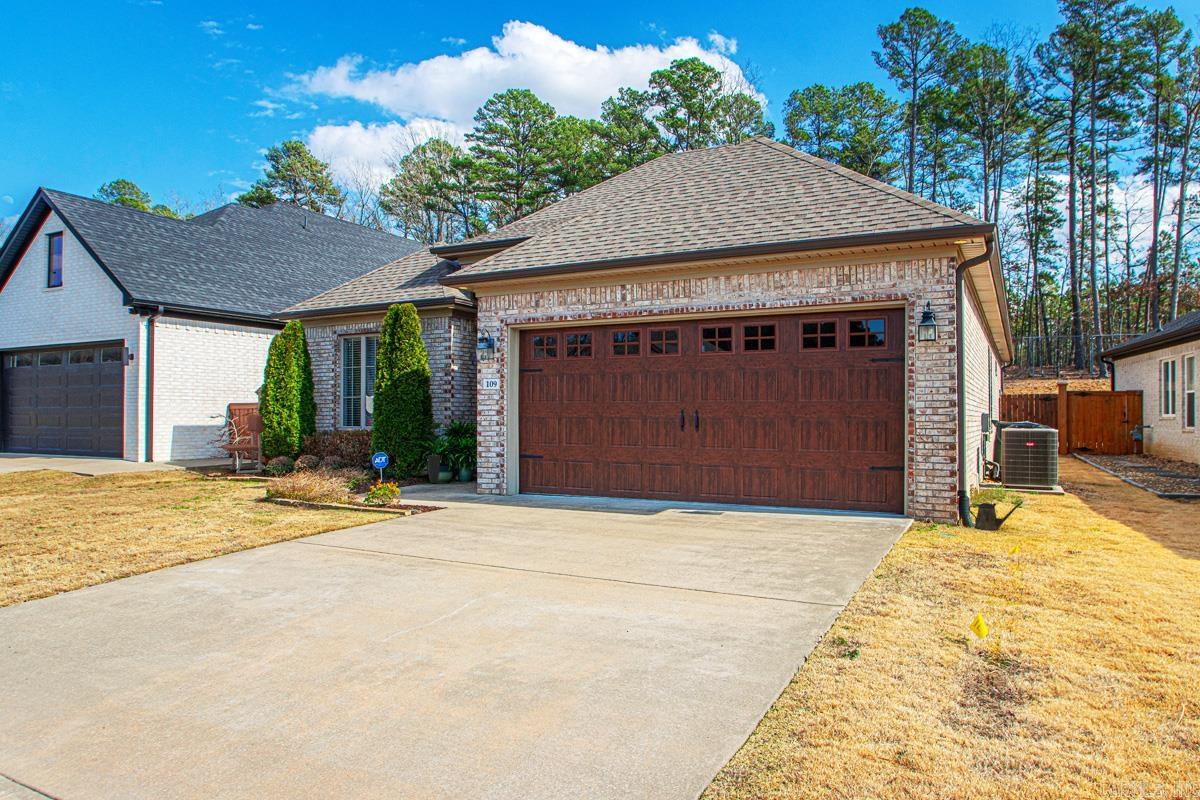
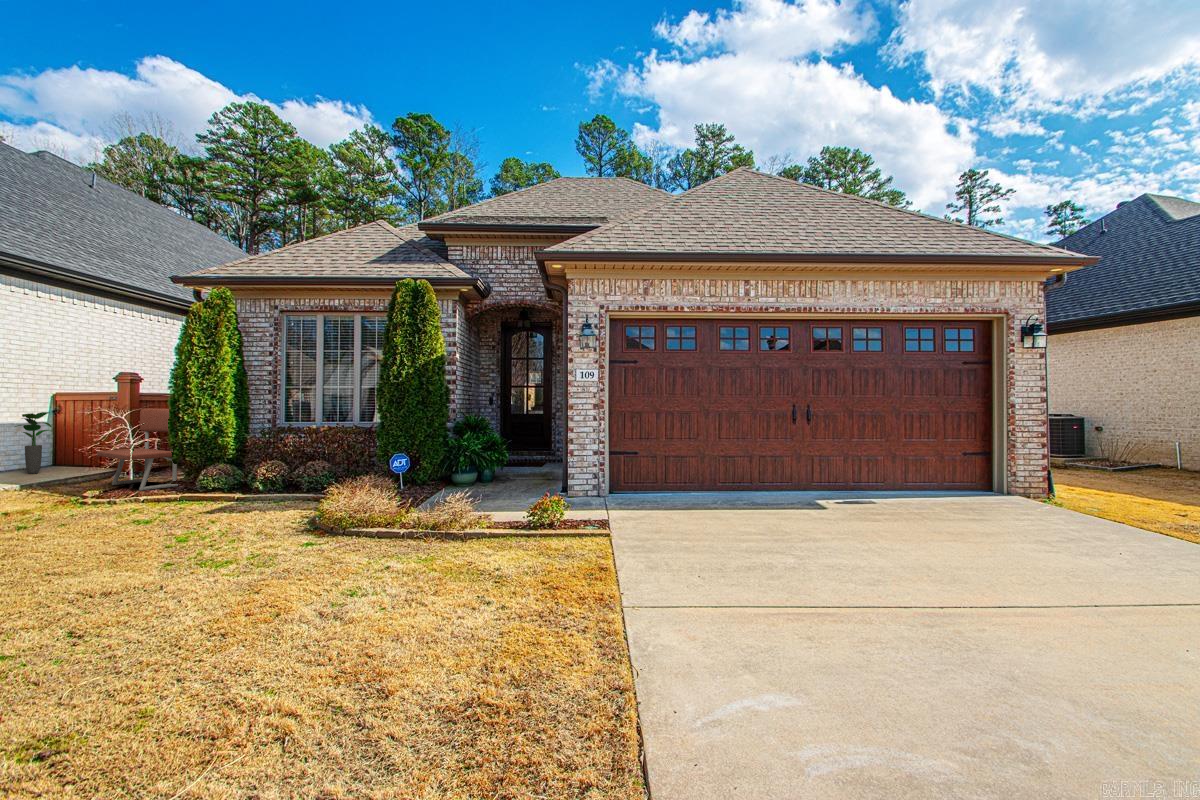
potted plant: present [426,422,444,483] -> present [15,412,52,474]
watering can: present [968,503,1022,530] -> none [1046,479,1092,502]

